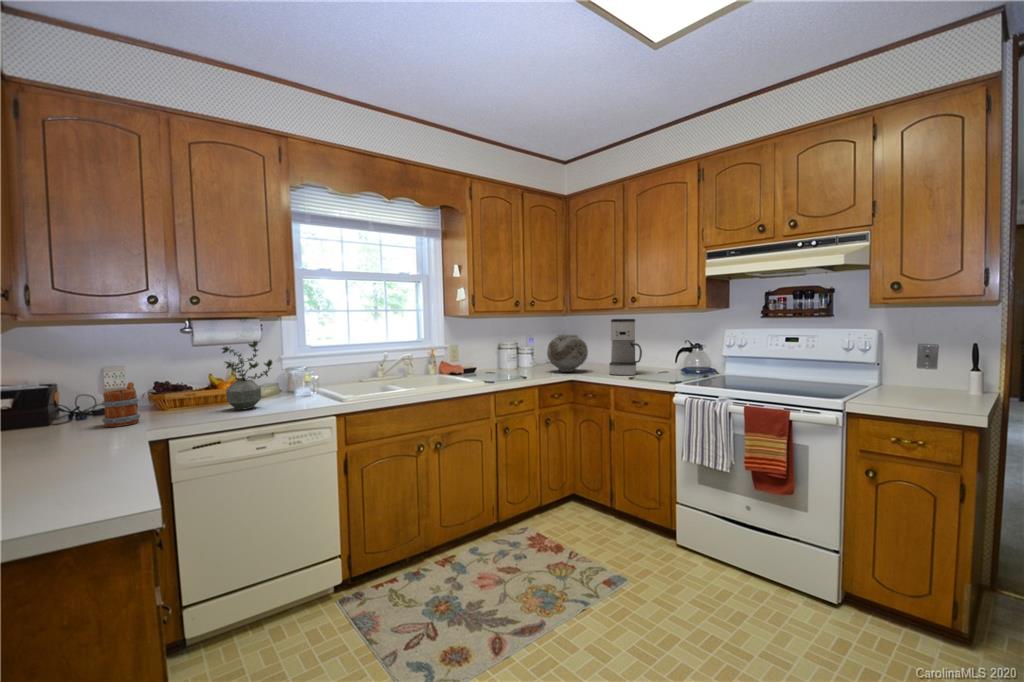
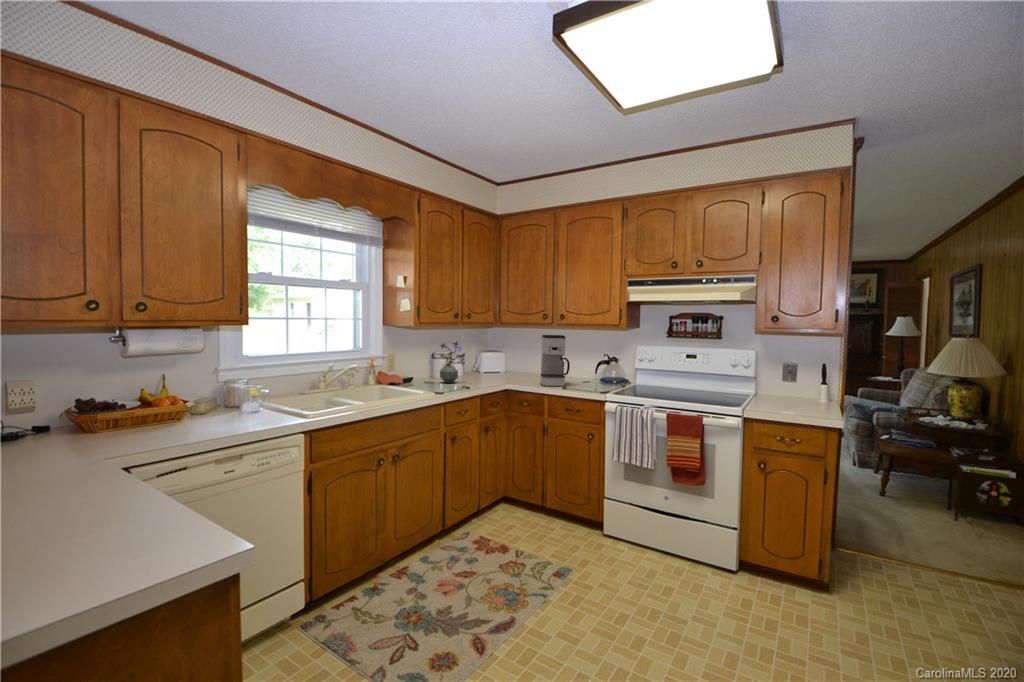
vase: present [547,335,588,372] -> none [482,348,520,383]
potted plant: present [222,341,272,410] -> present [440,342,465,383]
mug: present [102,382,140,427] -> none [33,402,80,457]

